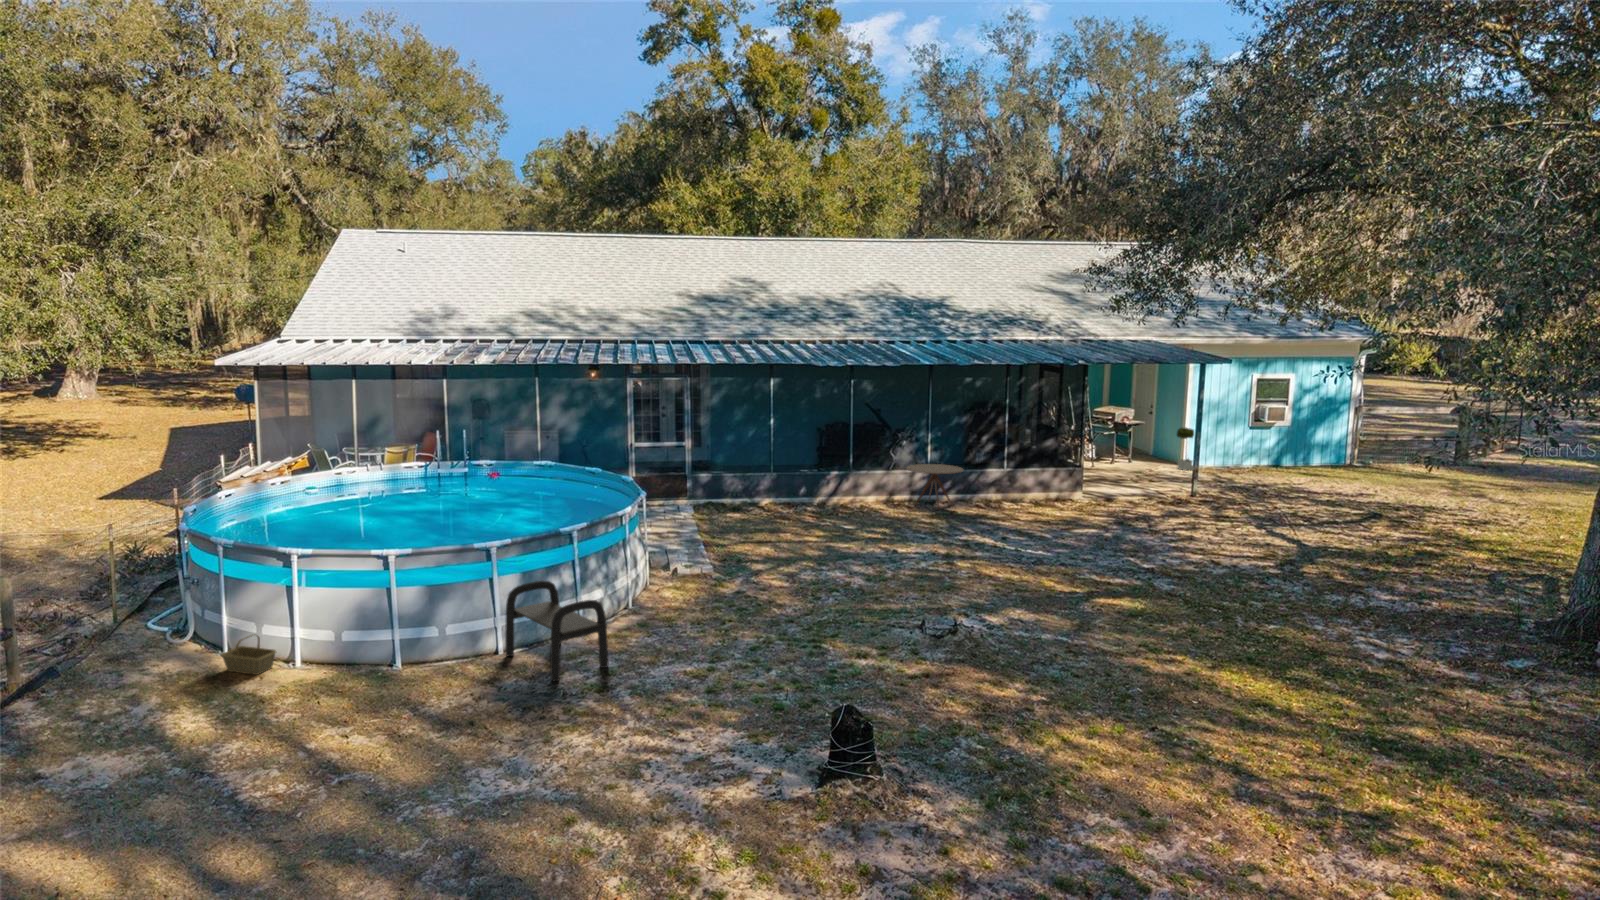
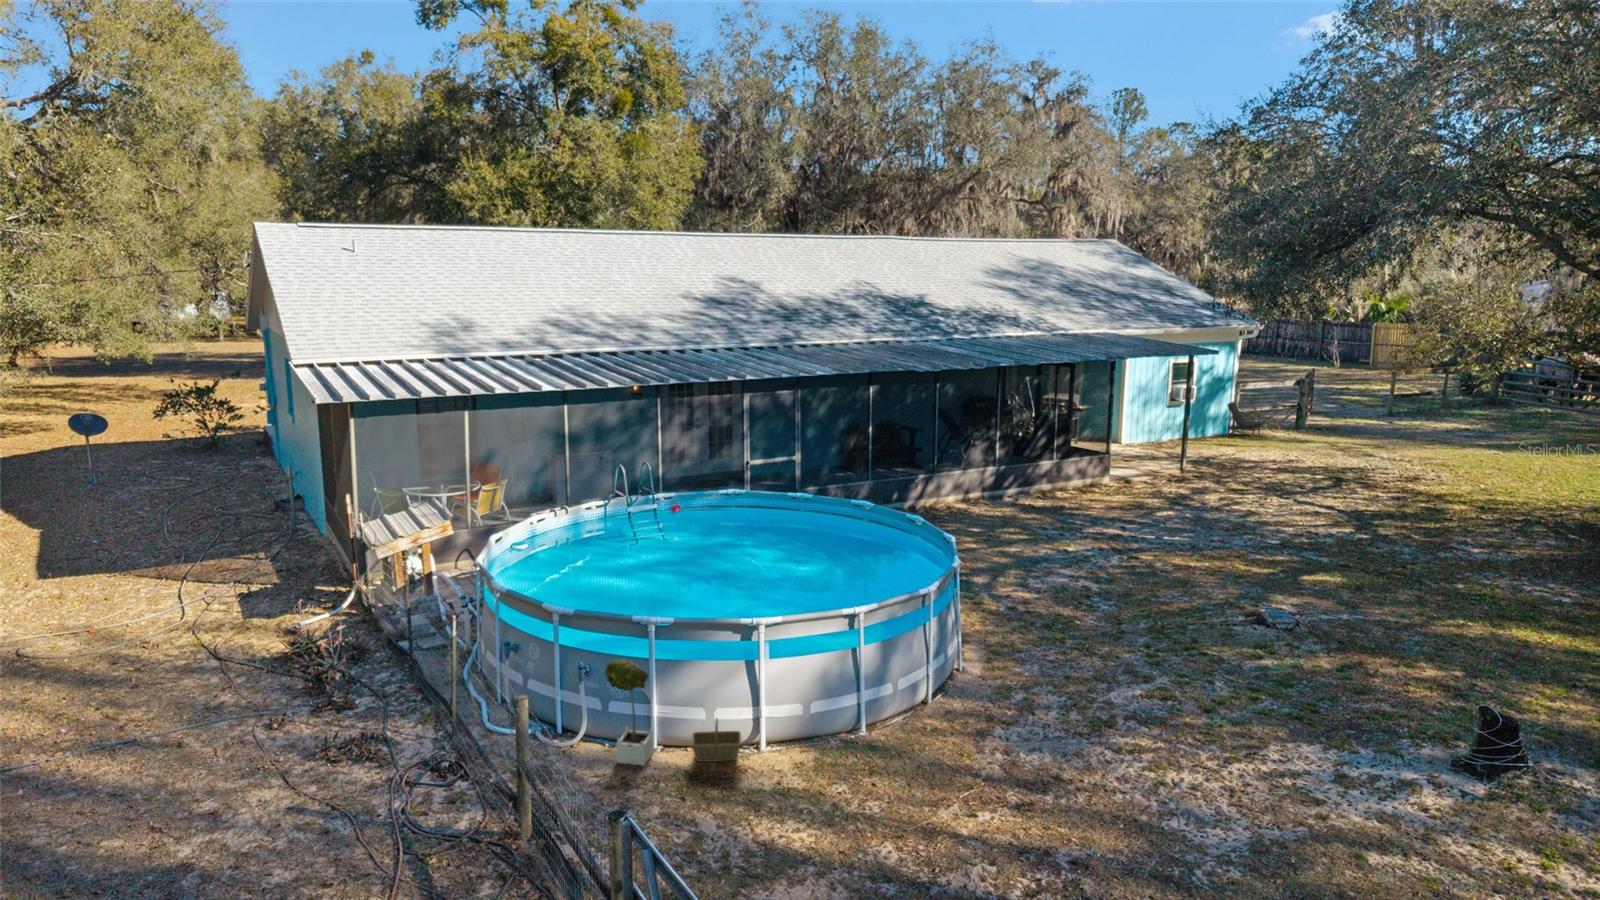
lounge chair: none [1319,424,1371,469] -> present [1227,402,1265,437]
potted tree: present [1177,428,1195,470] -> present [605,659,654,766]
round table: present [907,464,963,507] -> none [988,461,1042,504]
bench: present [505,581,608,681] -> none [935,621,1048,721]

